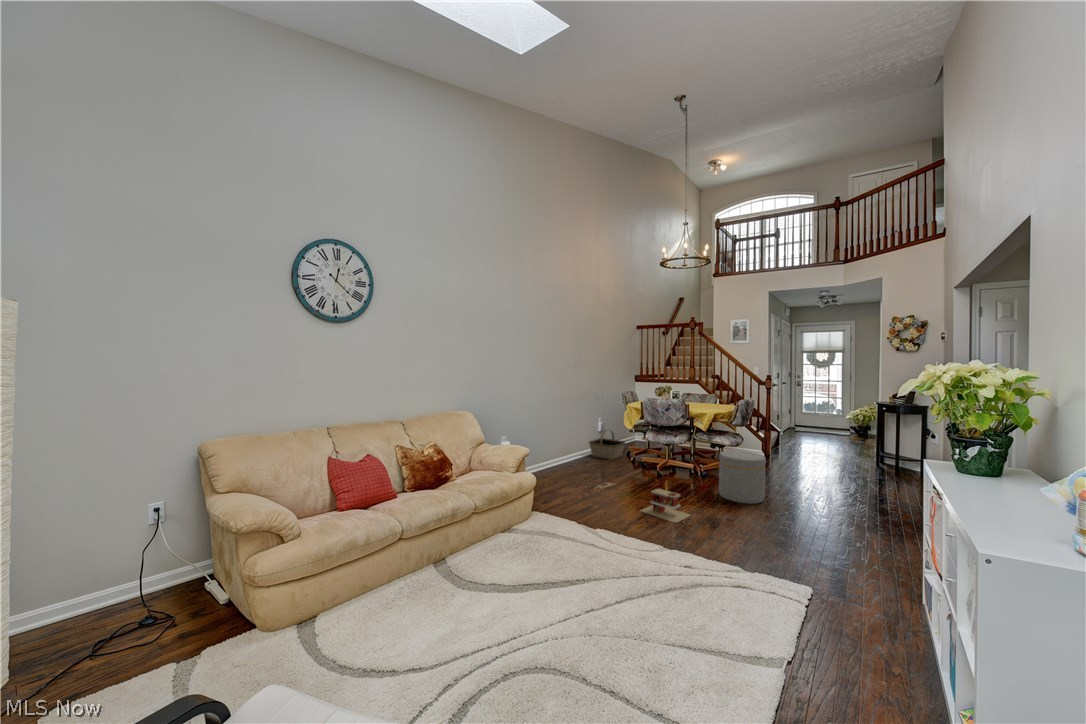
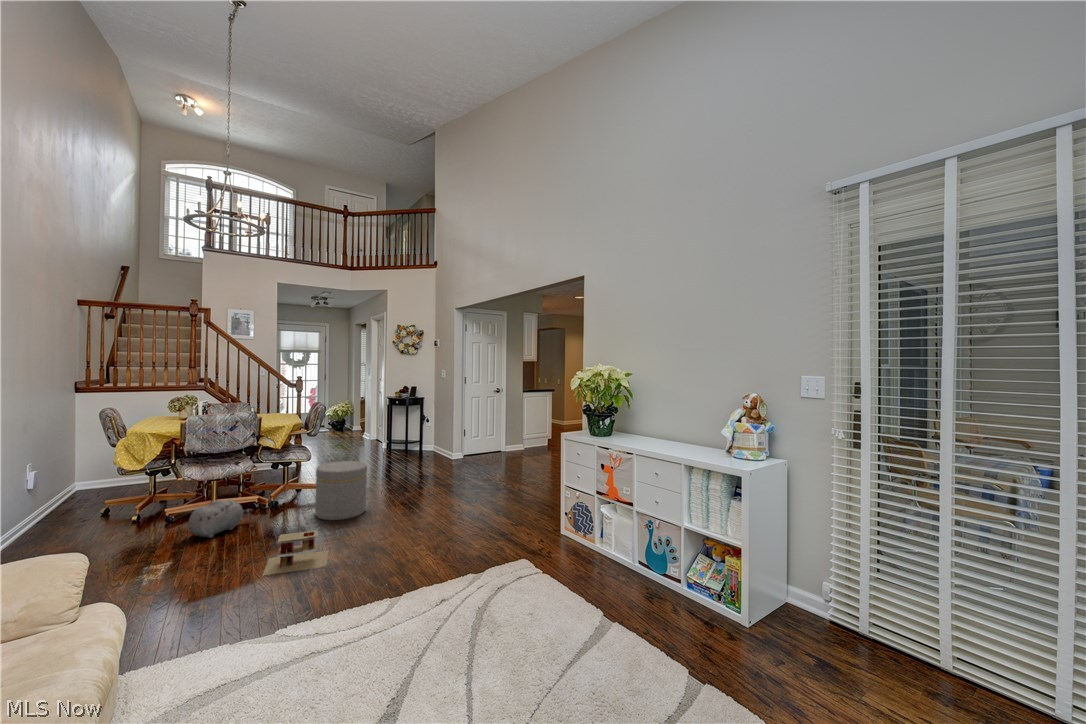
basket: present [589,430,625,460] -> none [22,481,110,538]
plush toy: none [637,457,679,482] -> present [188,500,253,538]

